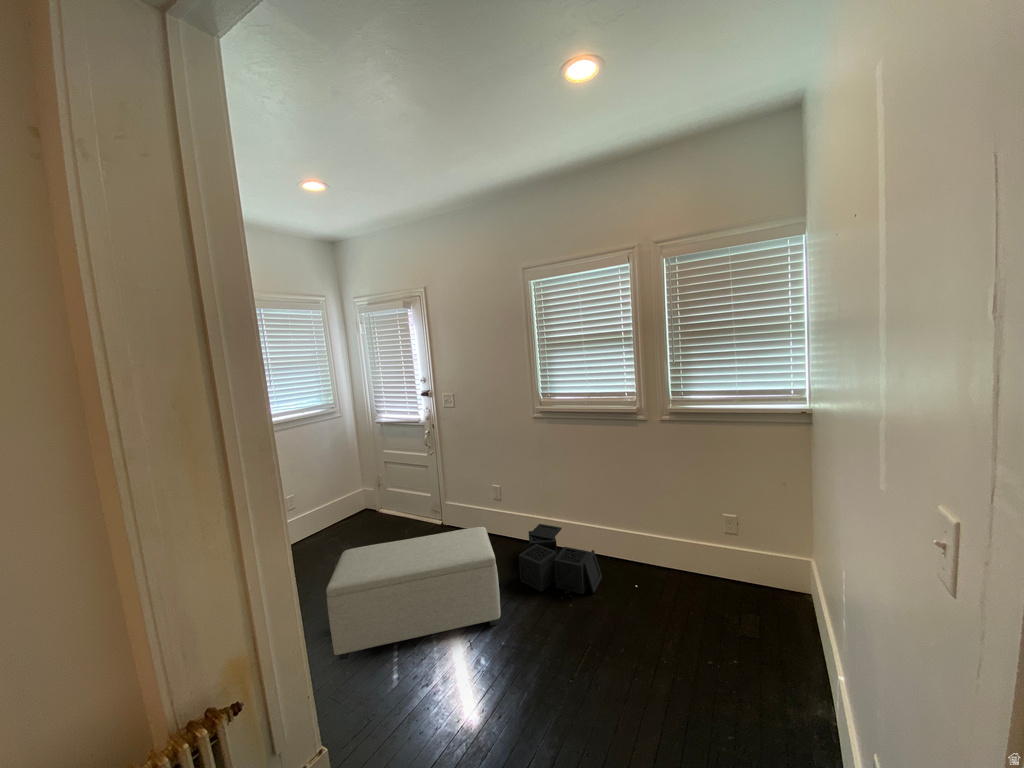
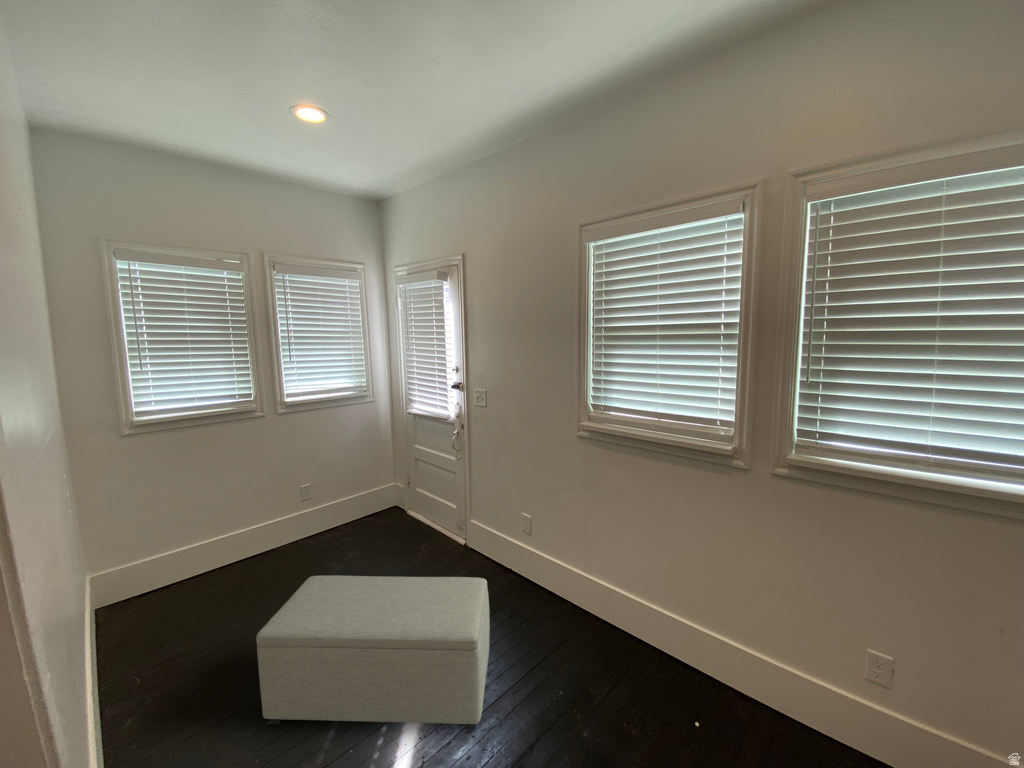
storage bin: present [518,524,602,599] -> none [528,579,647,716]

